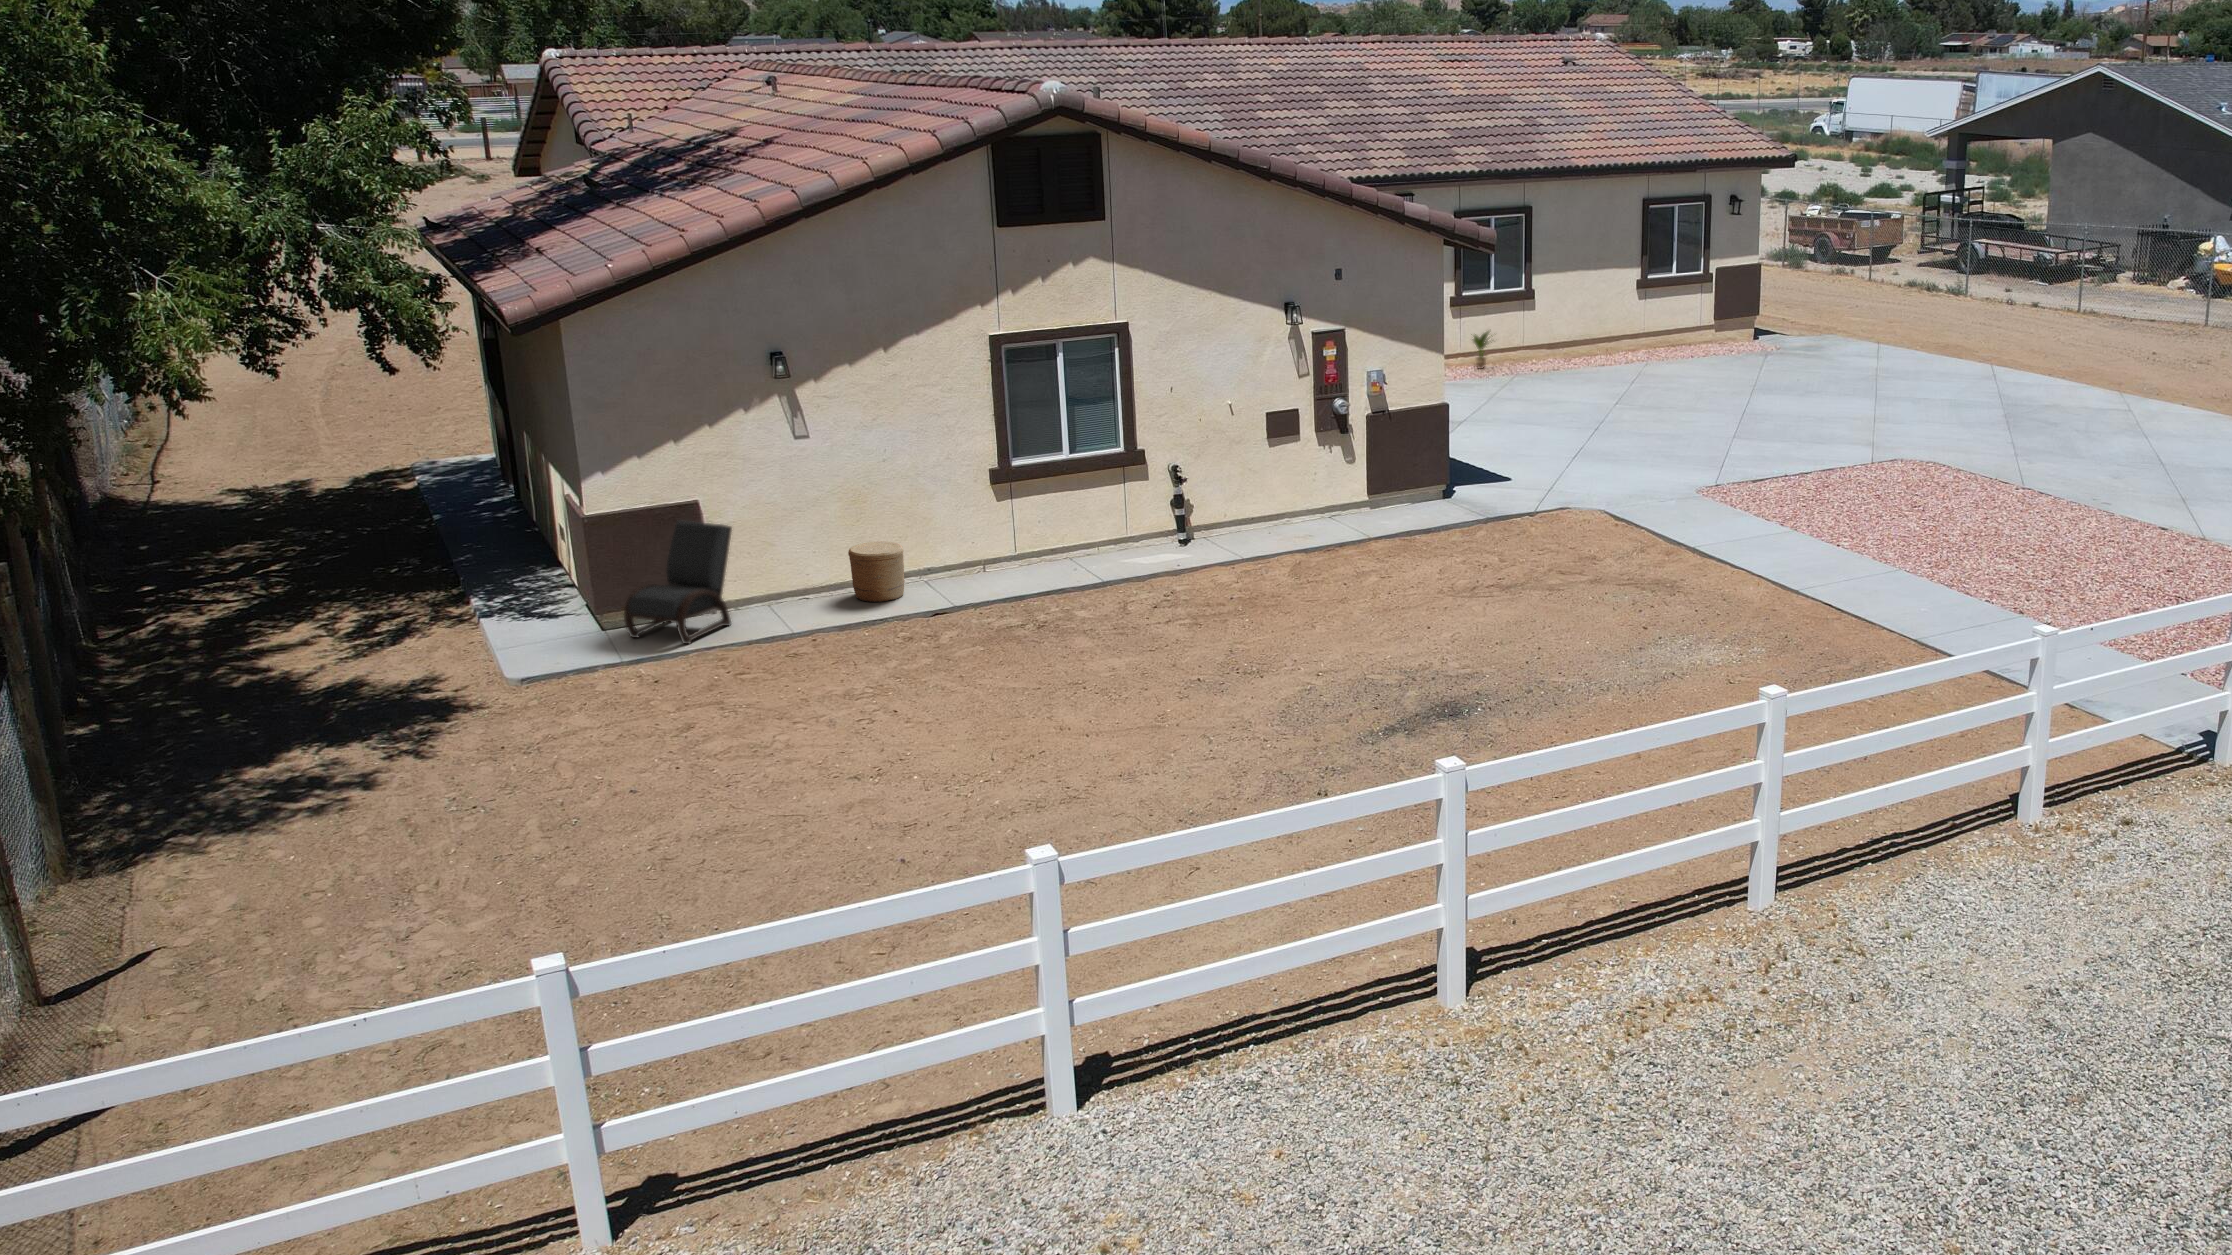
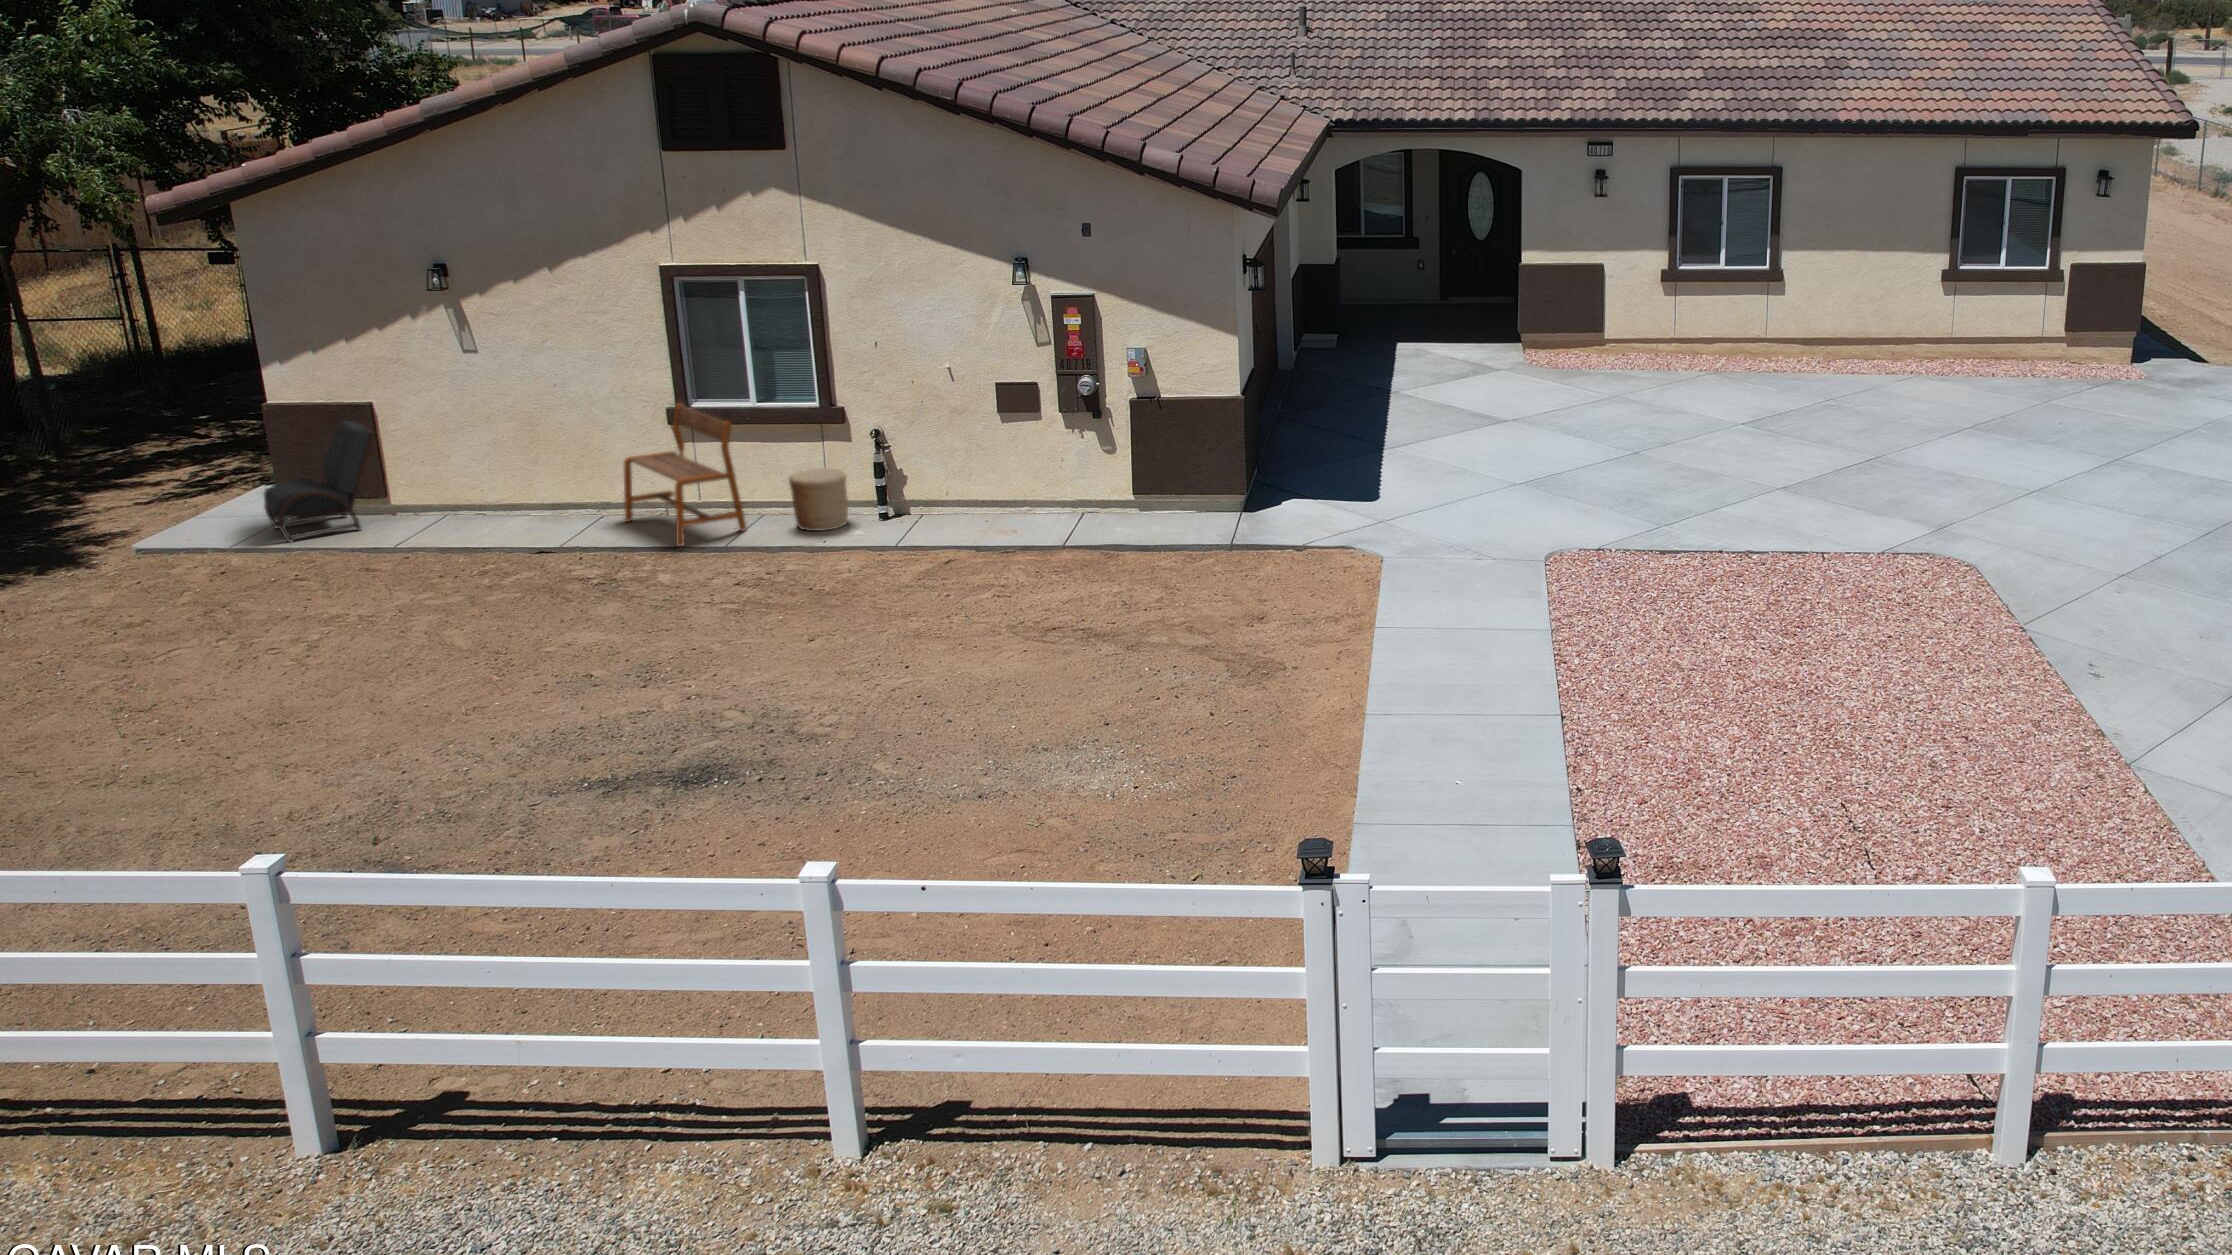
potted plant: present [1473,331,1492,368] -> none [1677,315,1714,363]
bench: none [965,464,1095,587] -> present [624,404,747,546]
woven basket: present [848,541,905,602] -> present [789,468,848,531]

